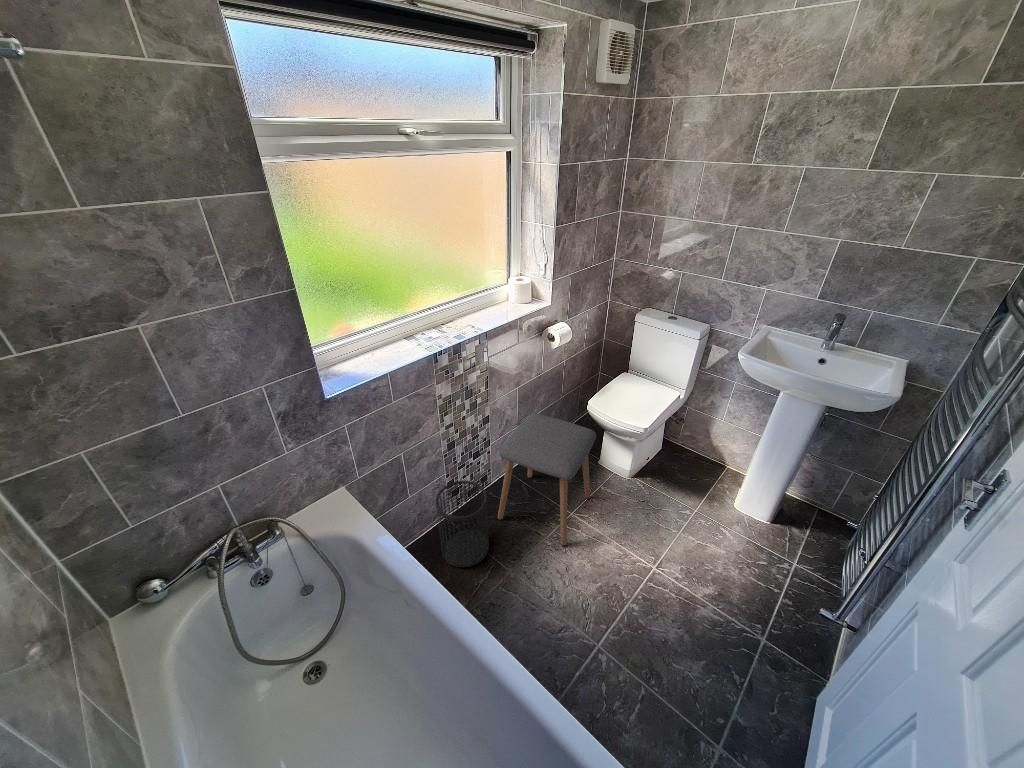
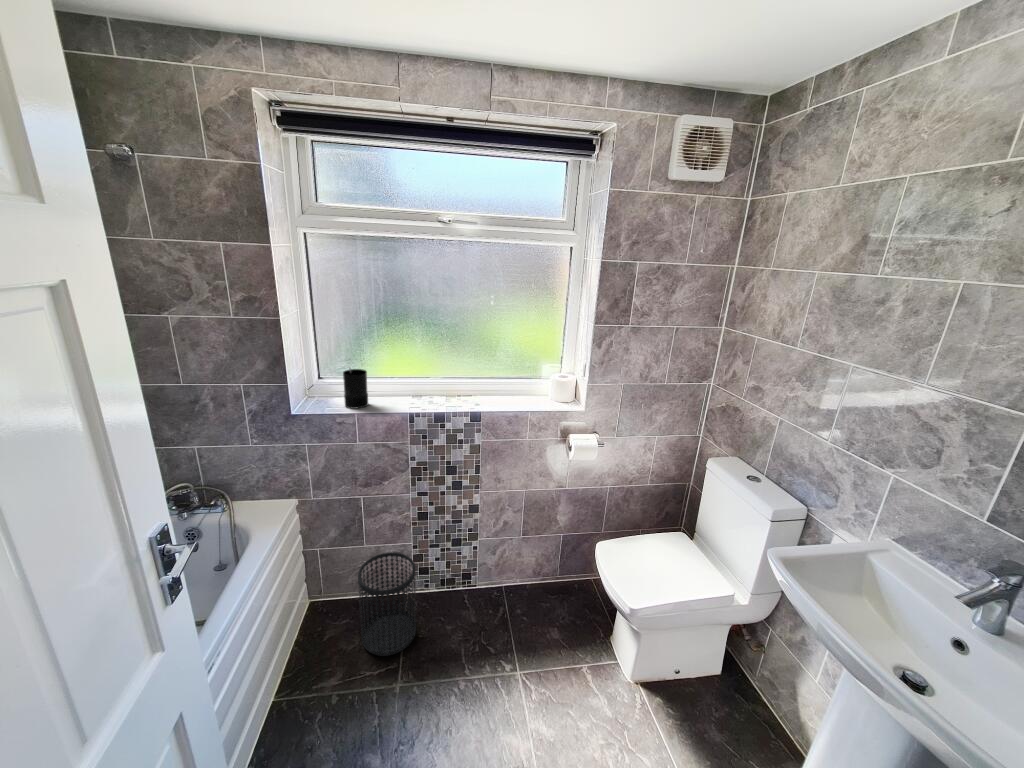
candle: none [341,327,378,373] -> present [343,368,368,409]
stool: present [498,413,596,546] -> none [443,525,565,704]

